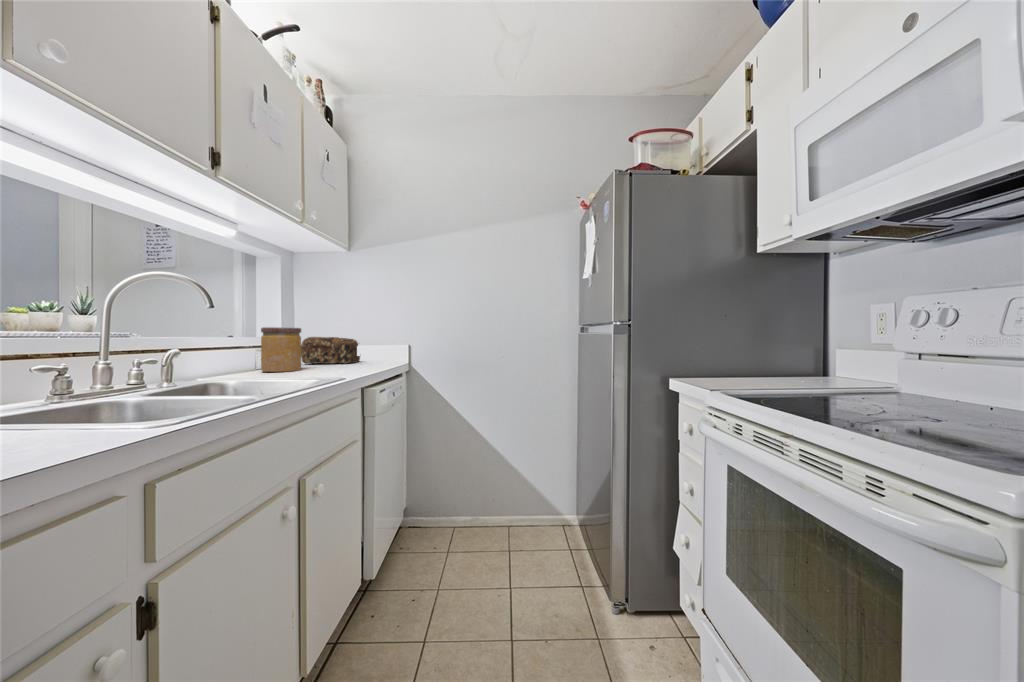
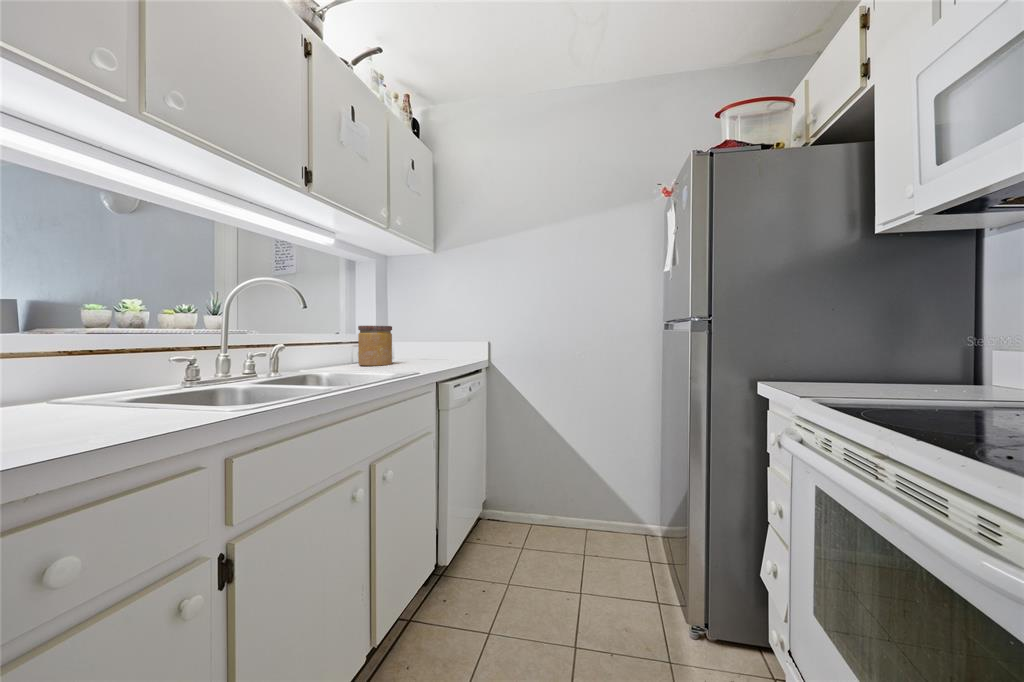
bread loaf: present [301,337,360,364] -> none [395,334,448,359]

